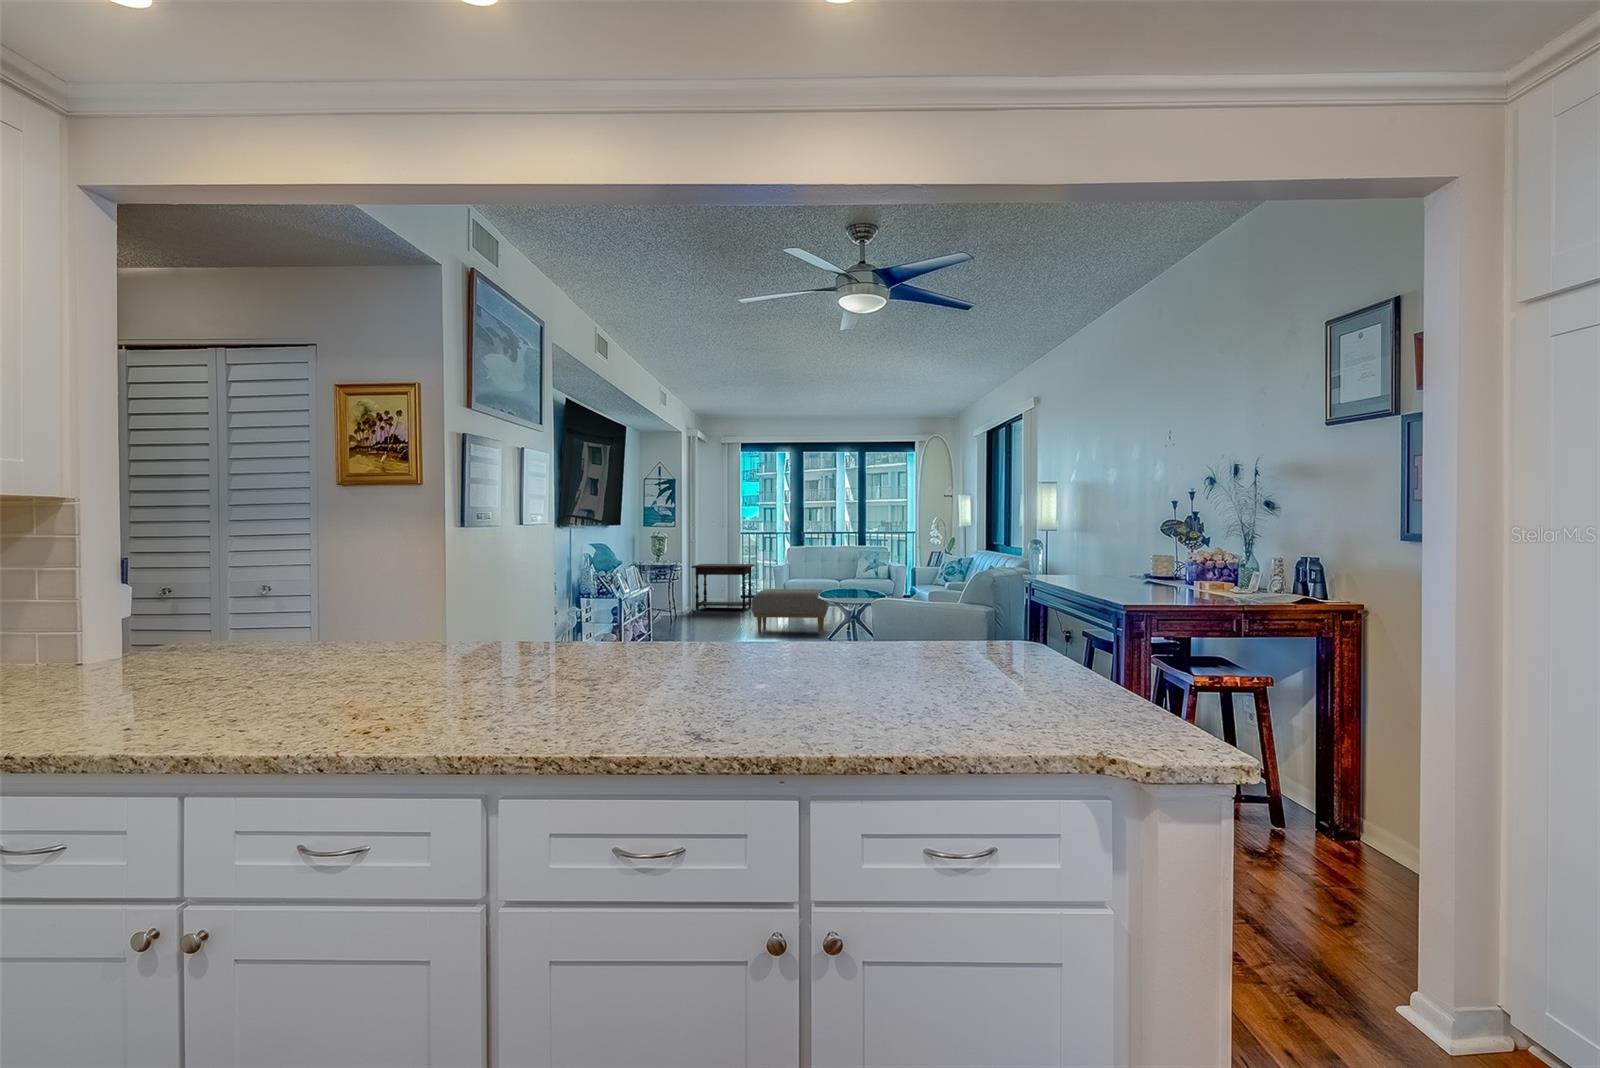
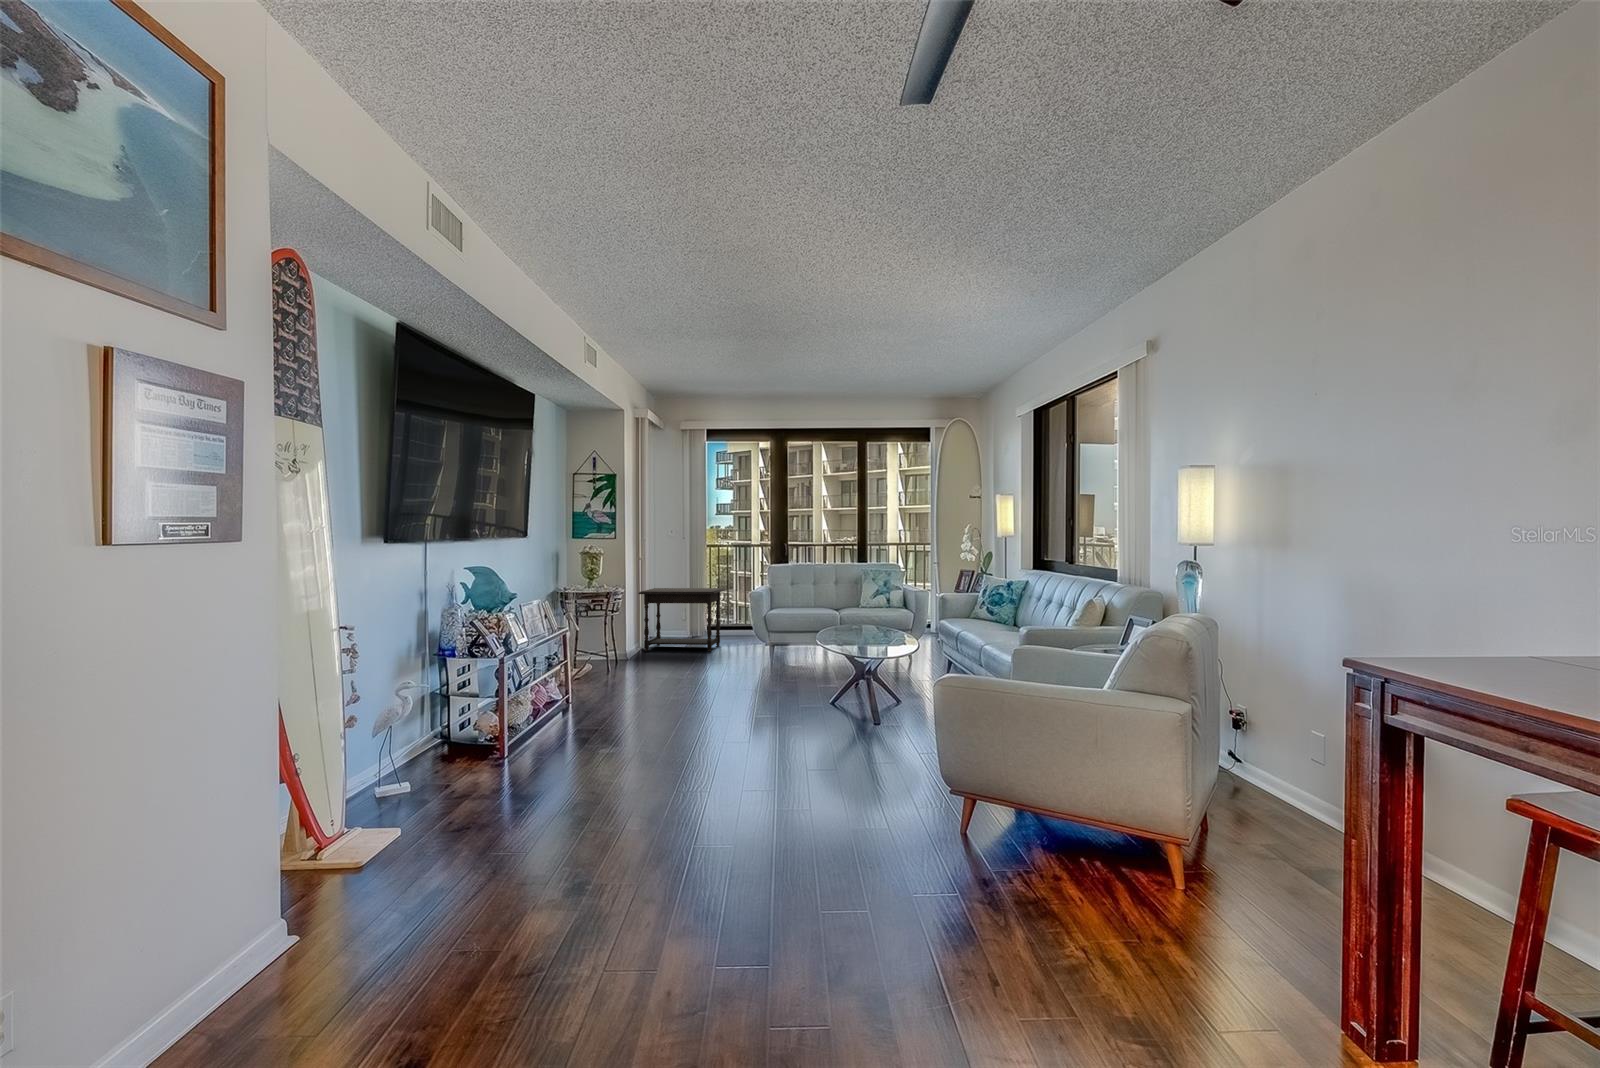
ottoman: present [752,589,829,635] -> none [717,625,824,690]

